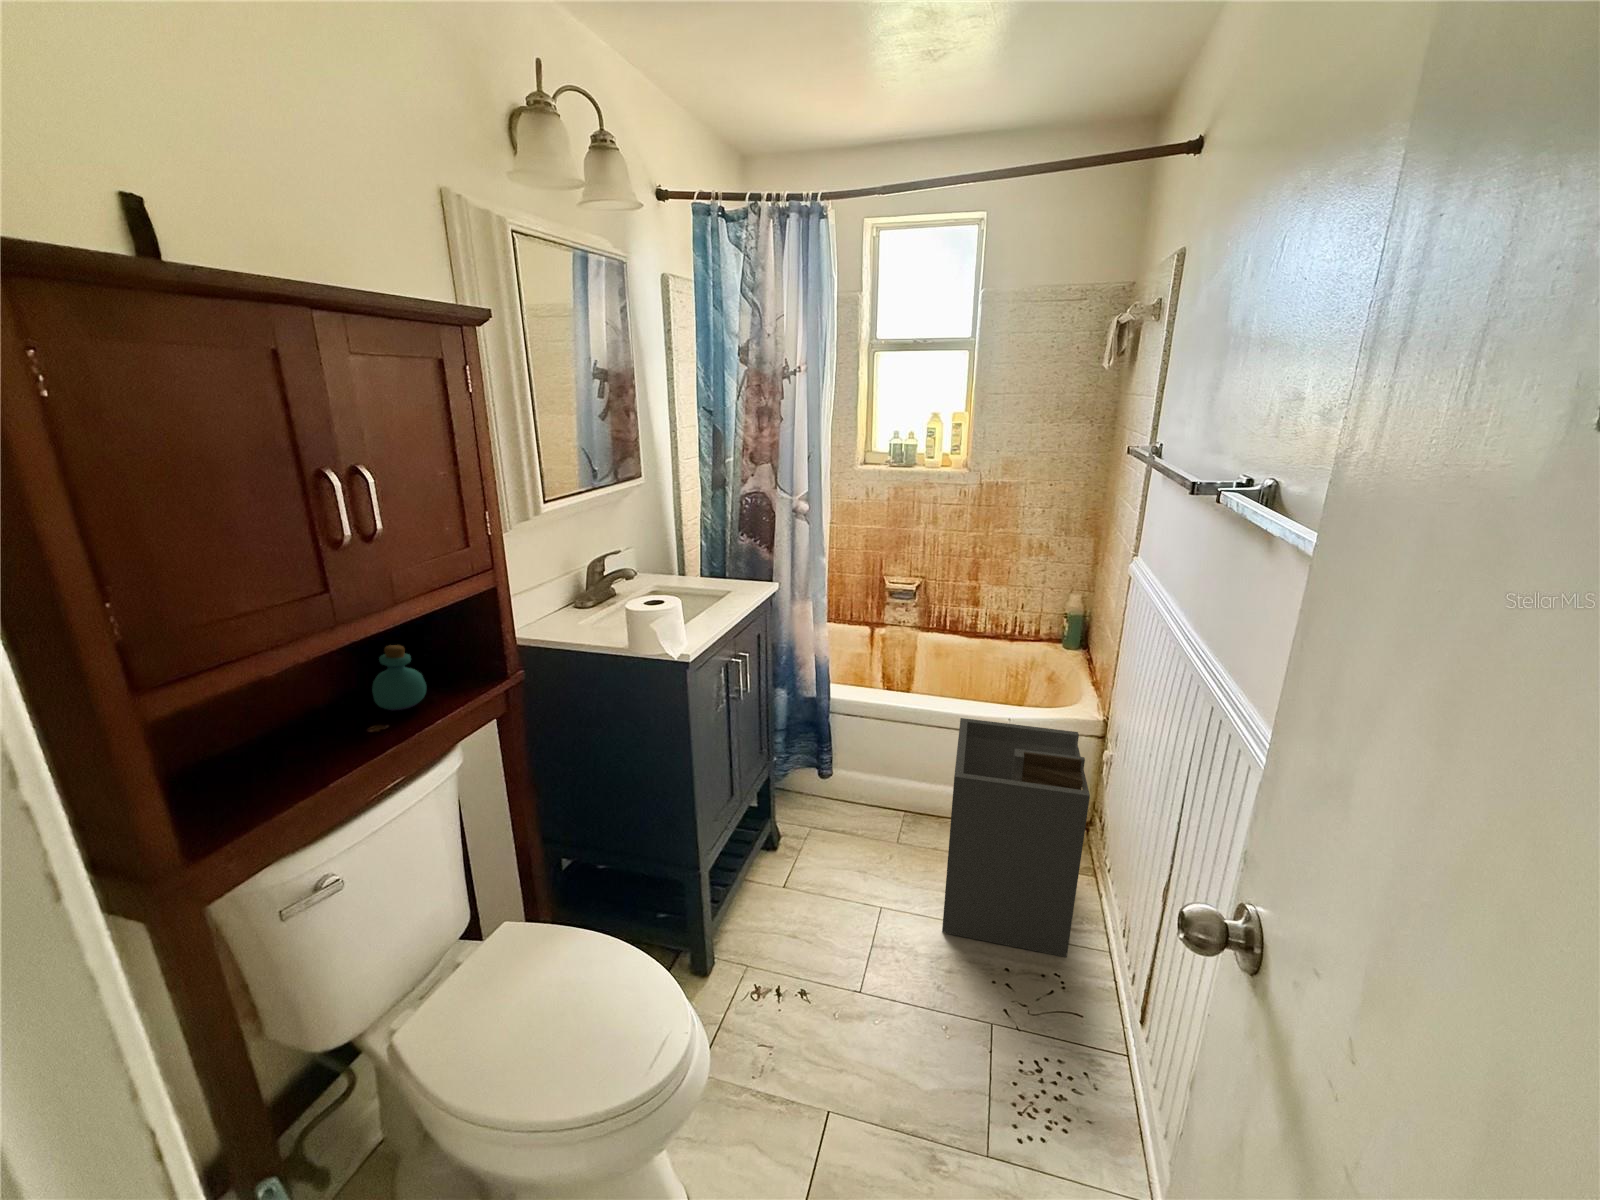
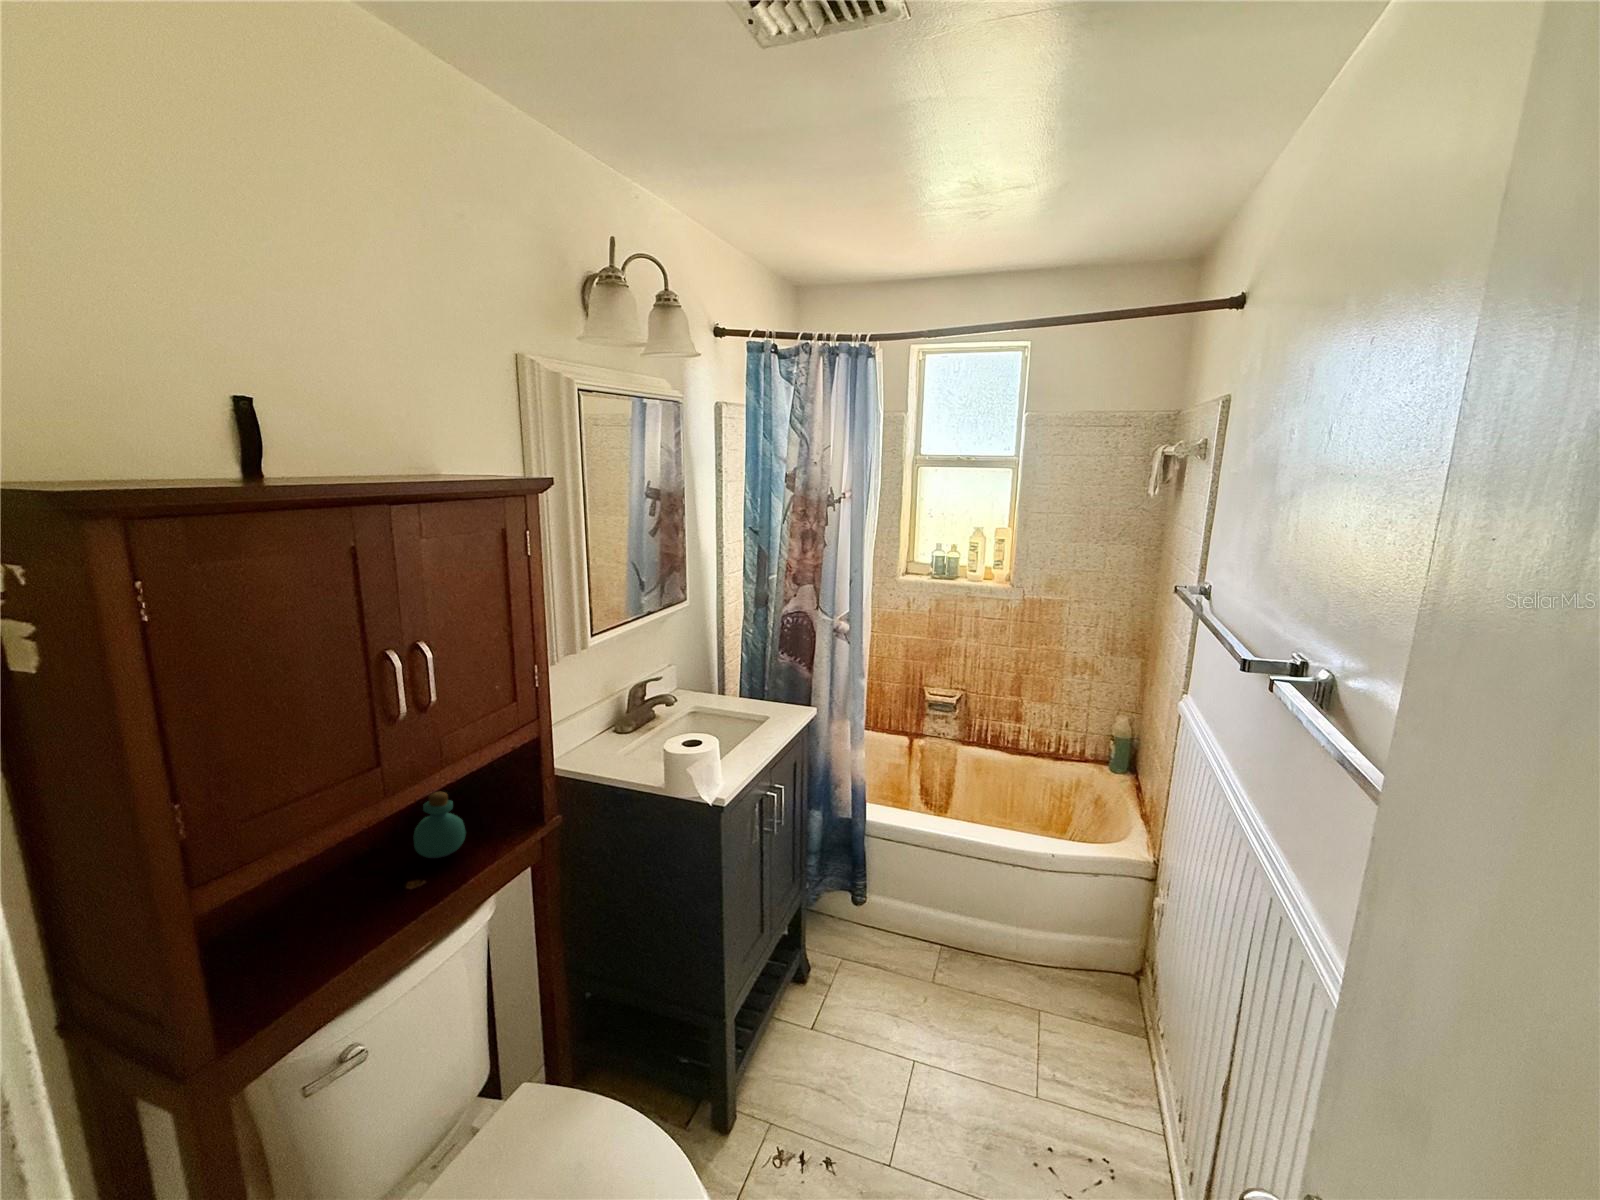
laundry hamper: present [942,718,1090,957] -> none [980,857,1140,1140]

